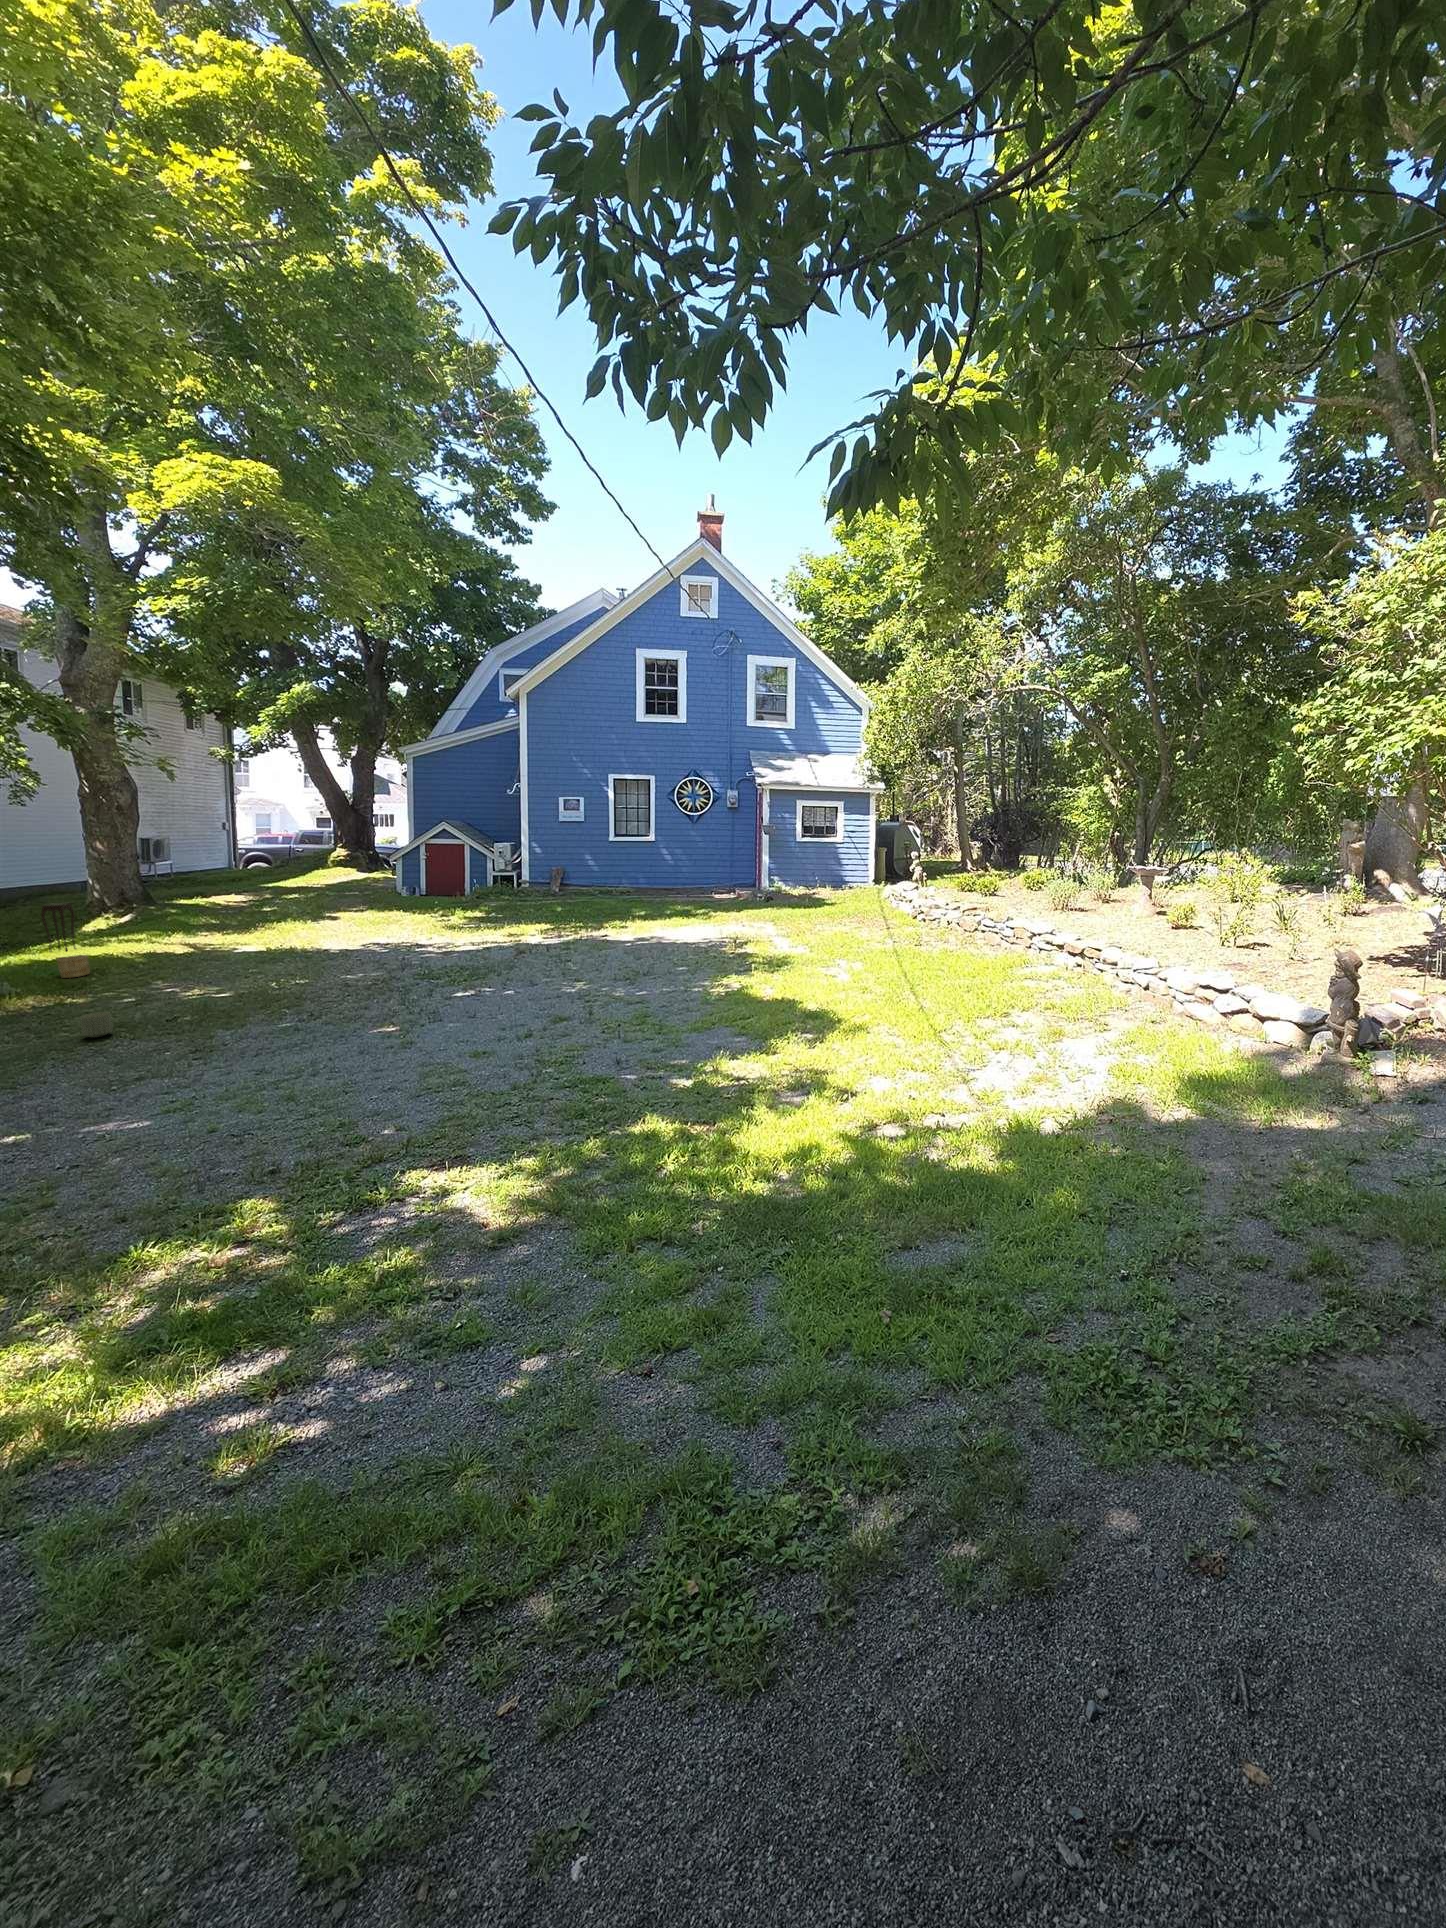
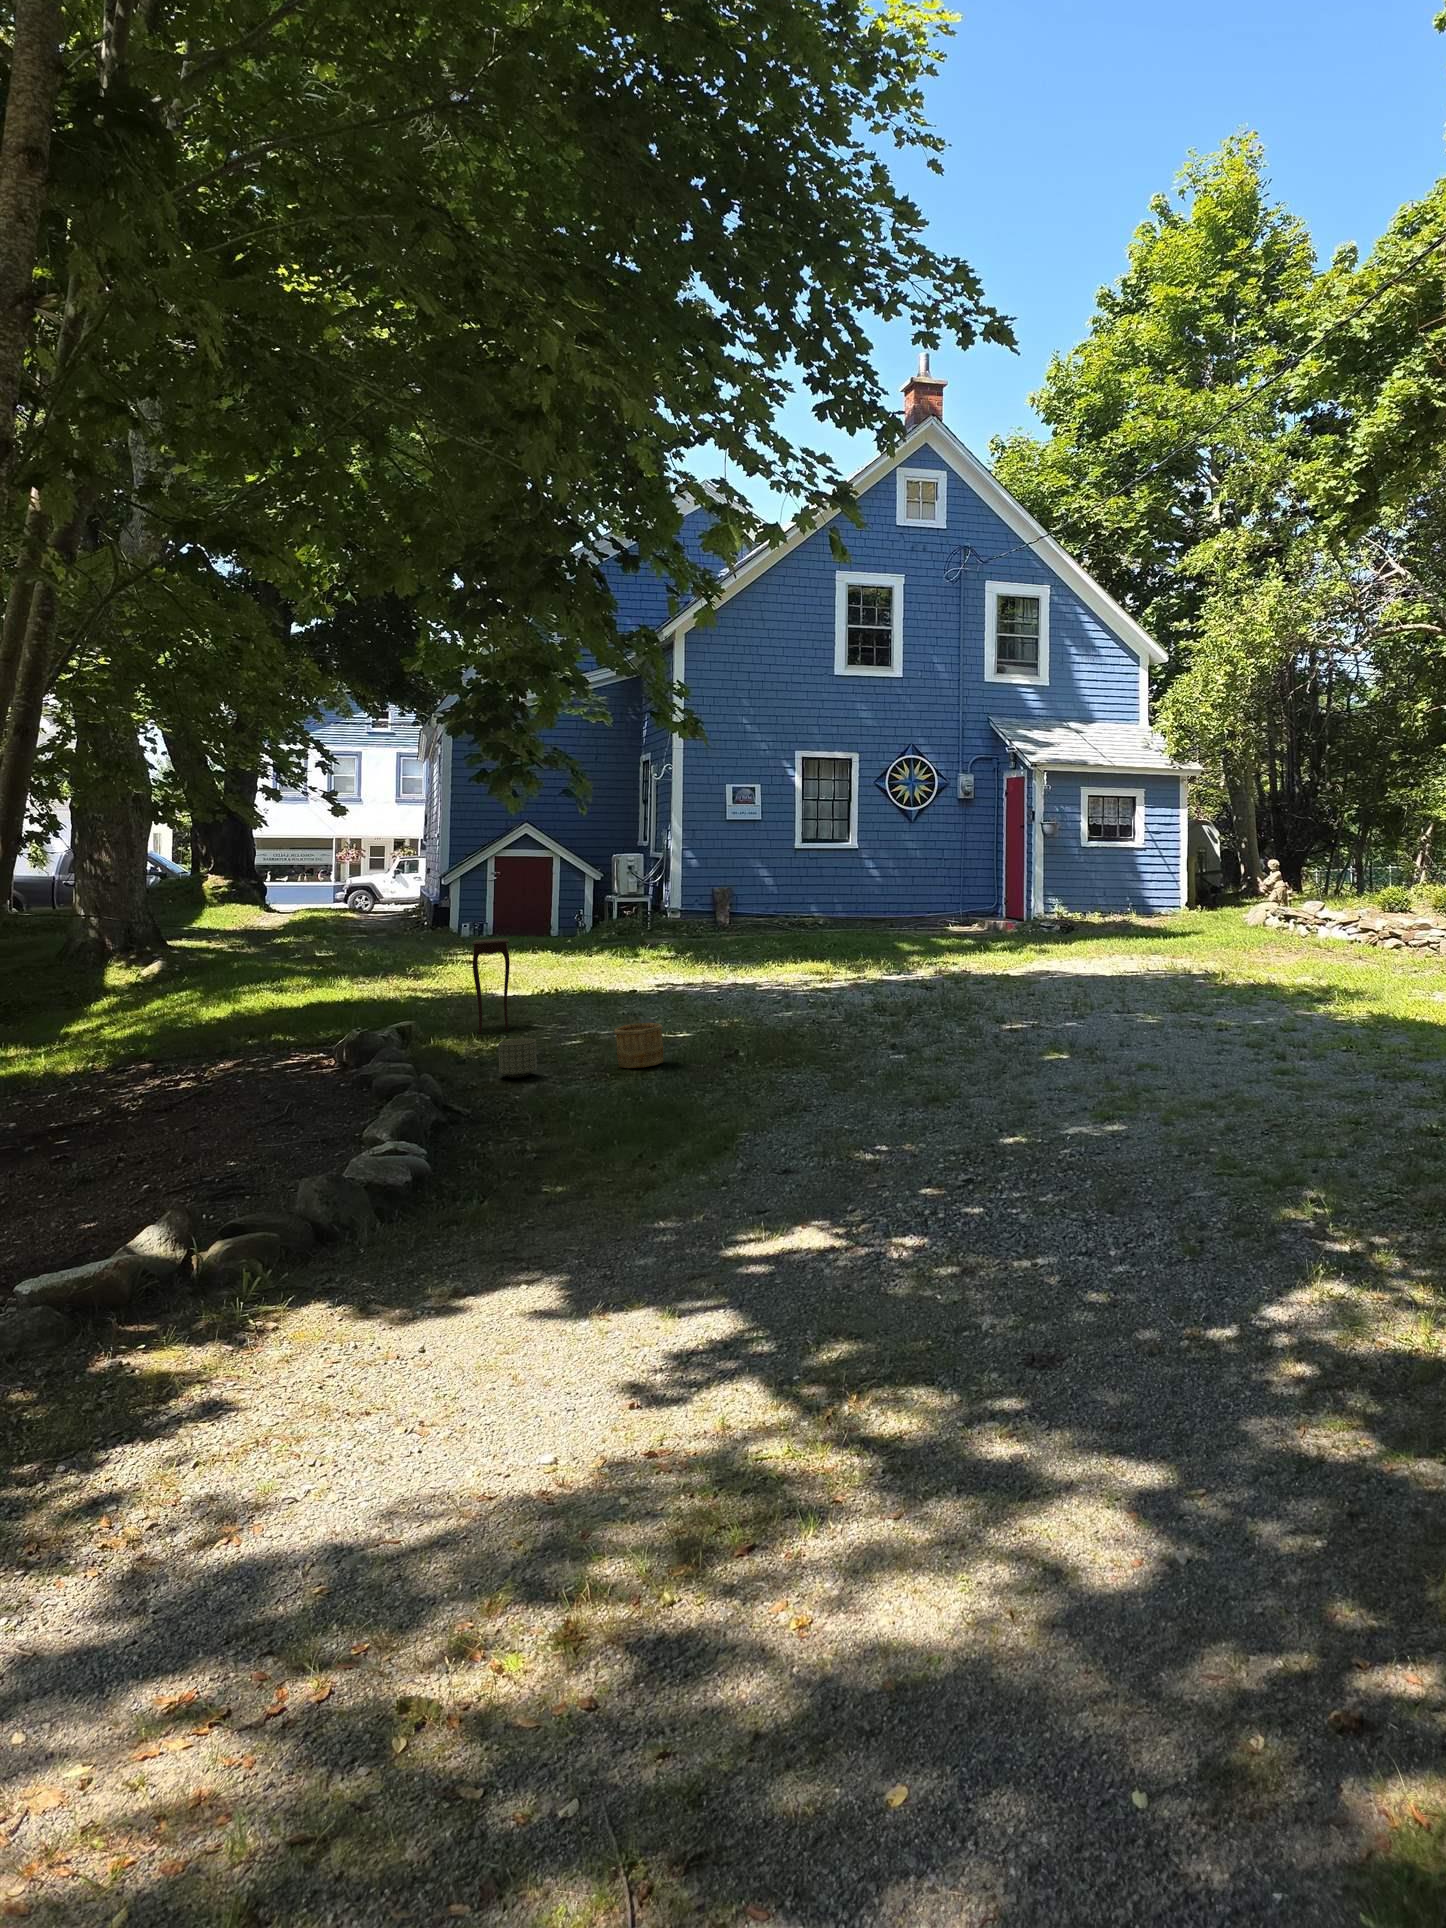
side table: present [41,903,75,951] -> present [472,938,510,1034]
wooden bucket: present [57,955,90,978] -> present [614,1023,663,1068]

